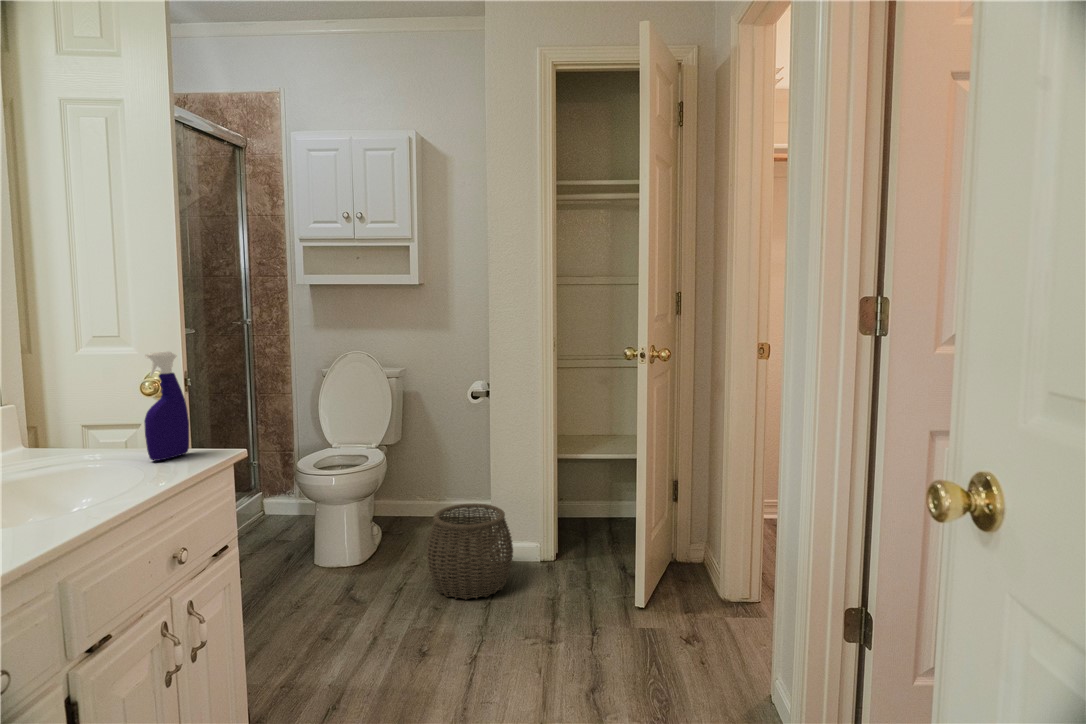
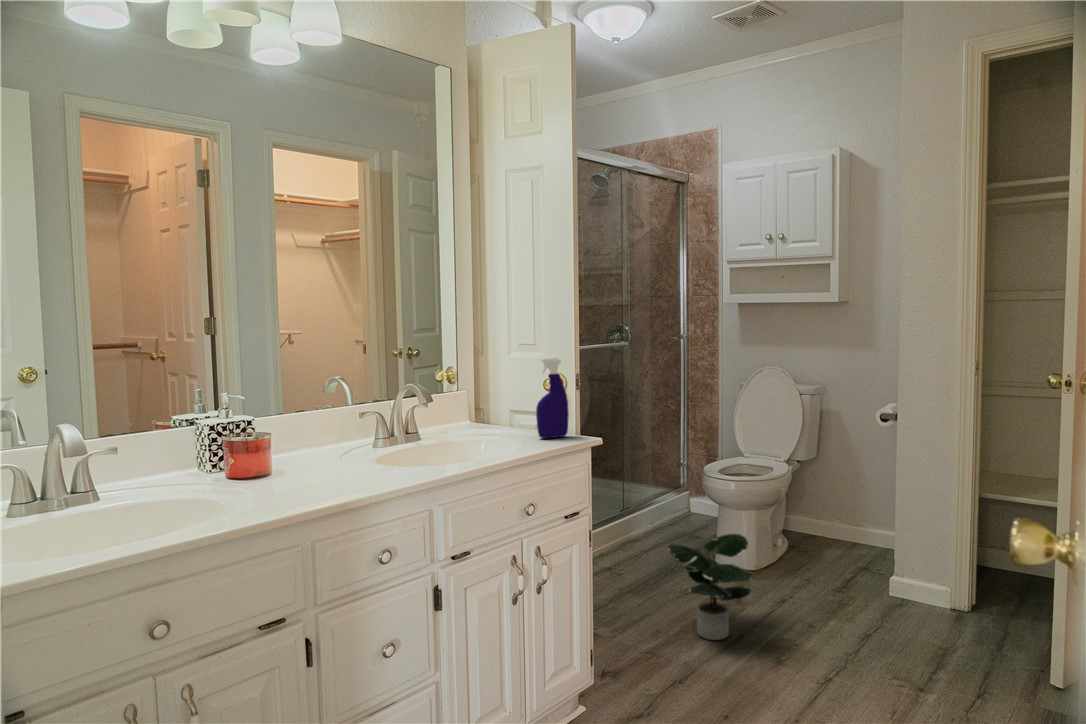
woven basket: present [427,504,513,599] -> none [809,529,907,629]
potted plant: none [291,532,394,654] -> present [667,534,754,640]

